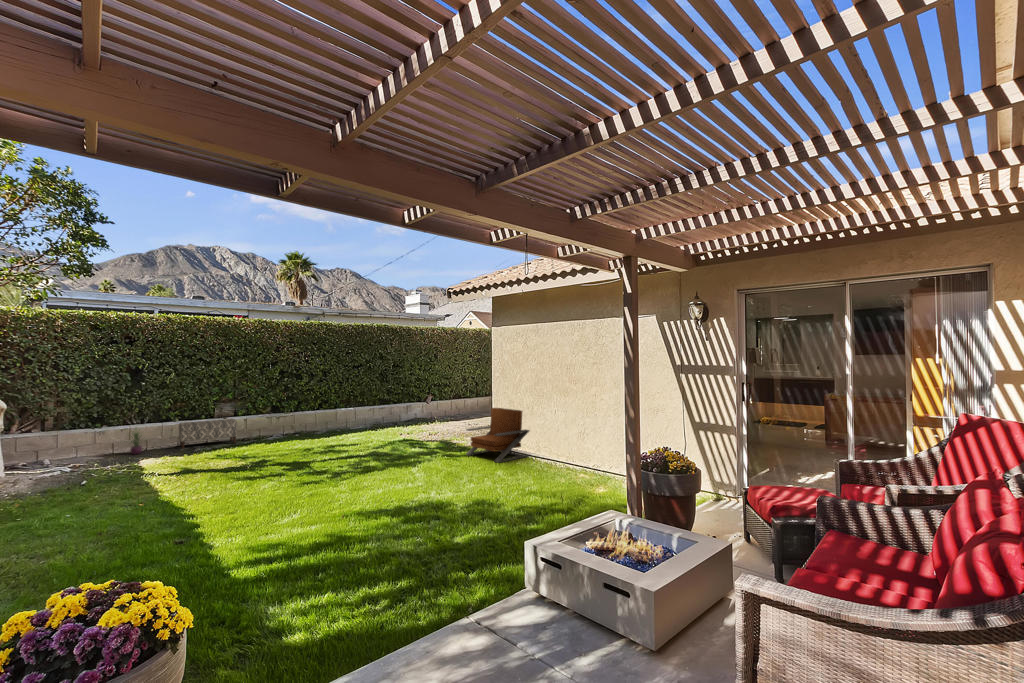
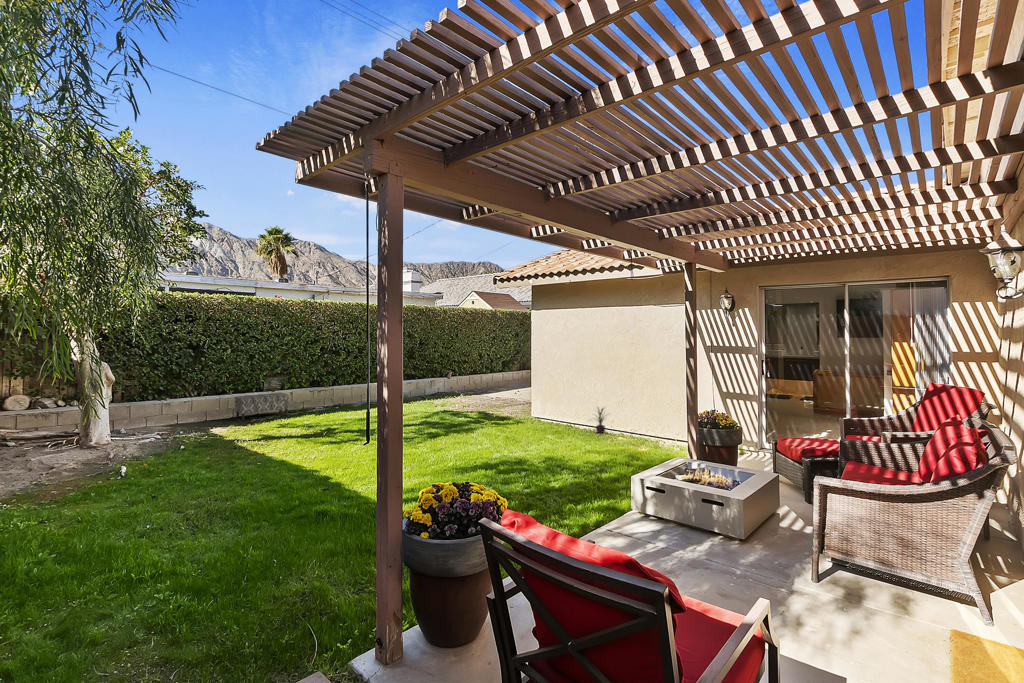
lounge chair: present [466,408,529,463] -> none [510,381,568,429]
decorative plant: present [130,429,142,454] -> present [596,409,605,433]

